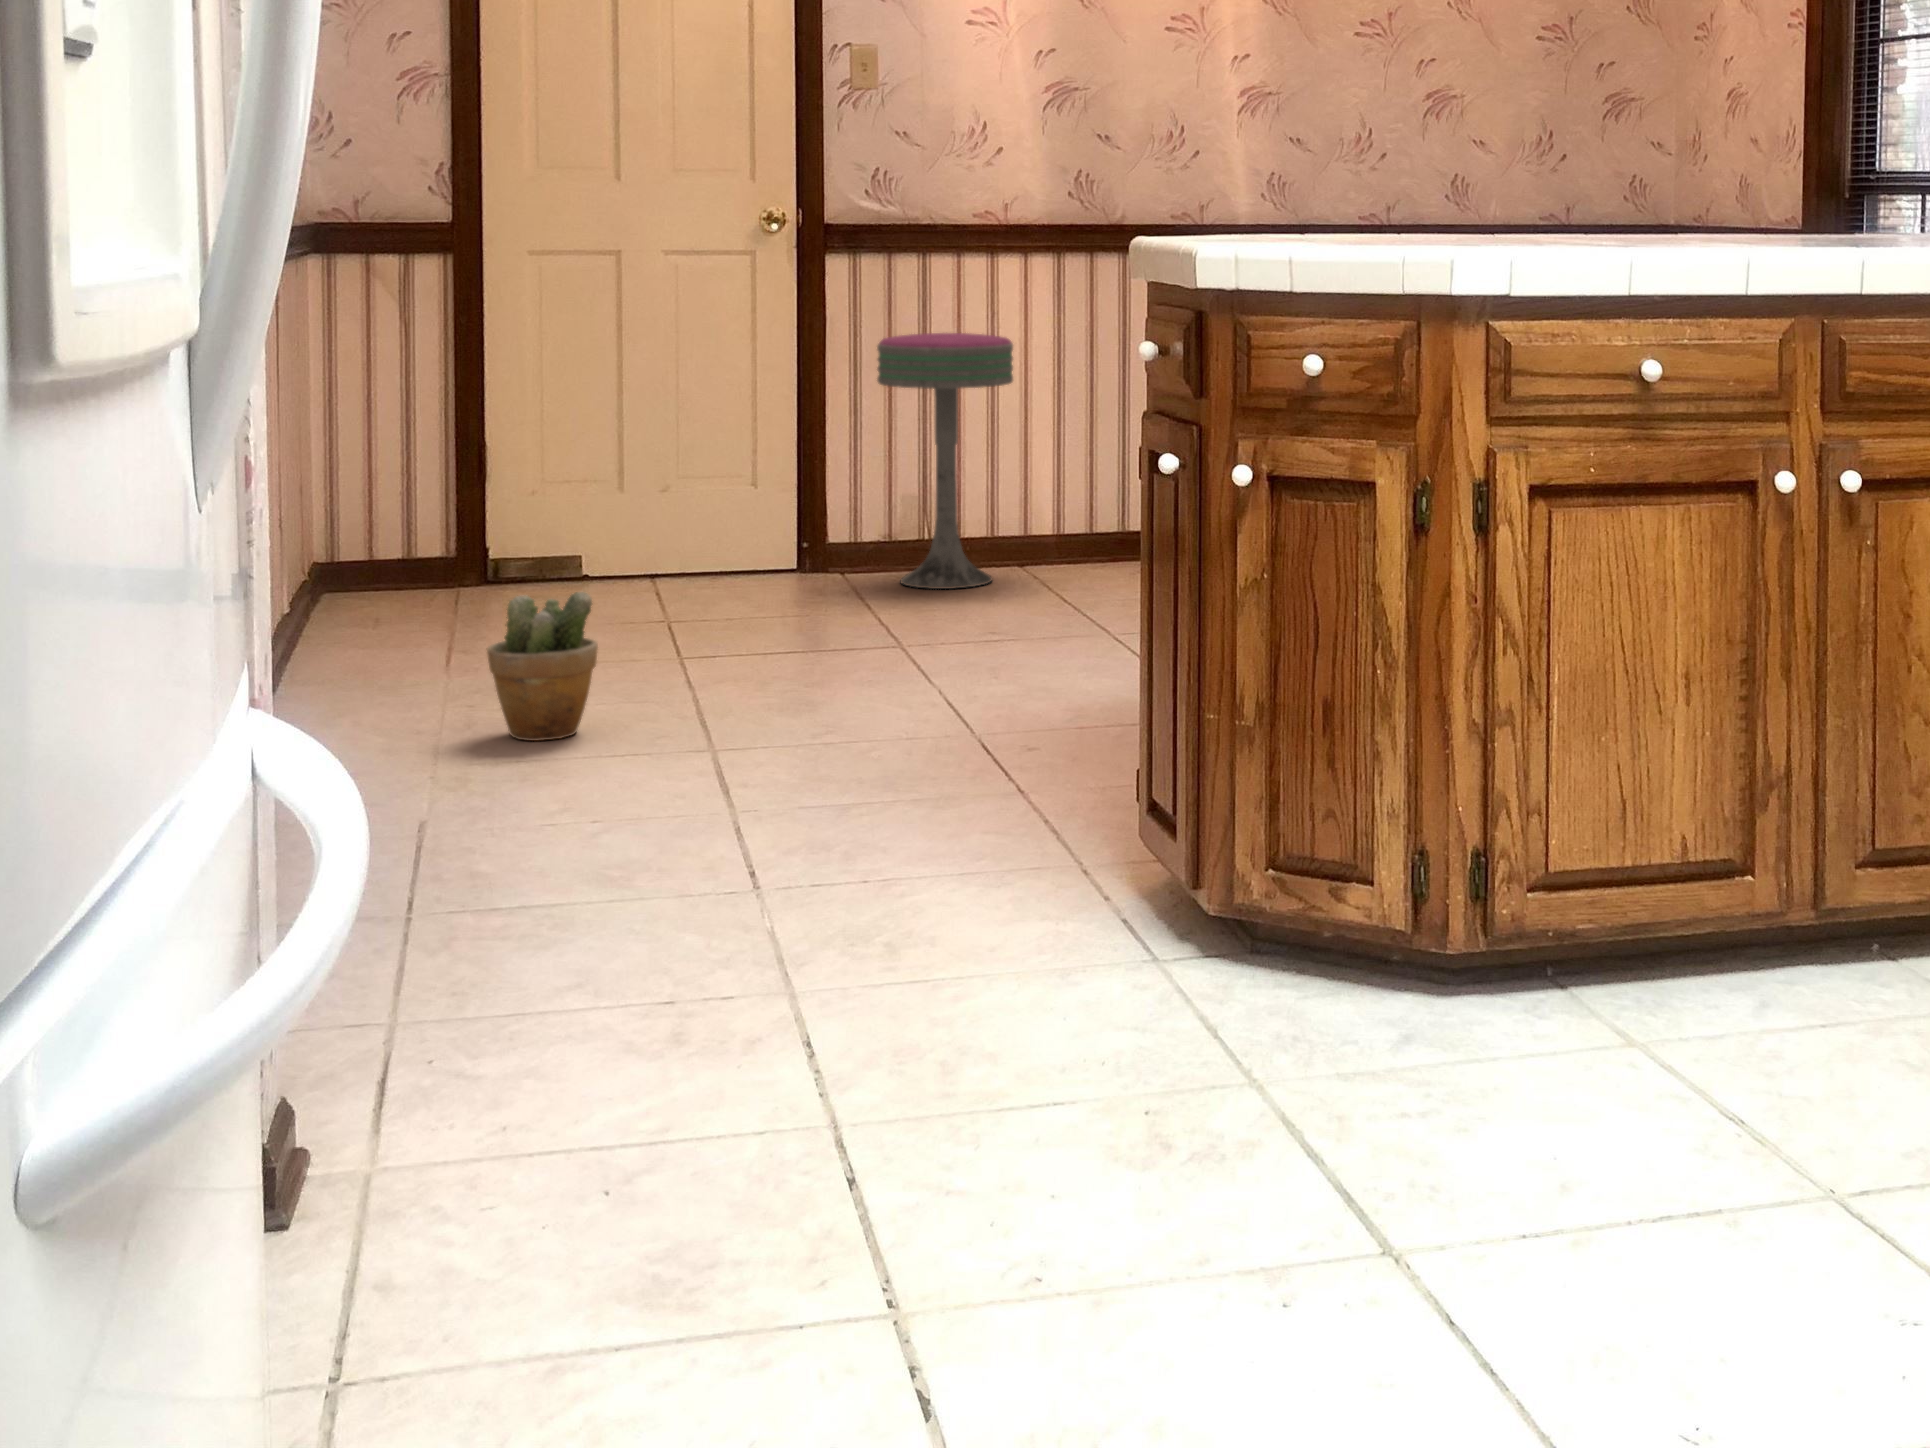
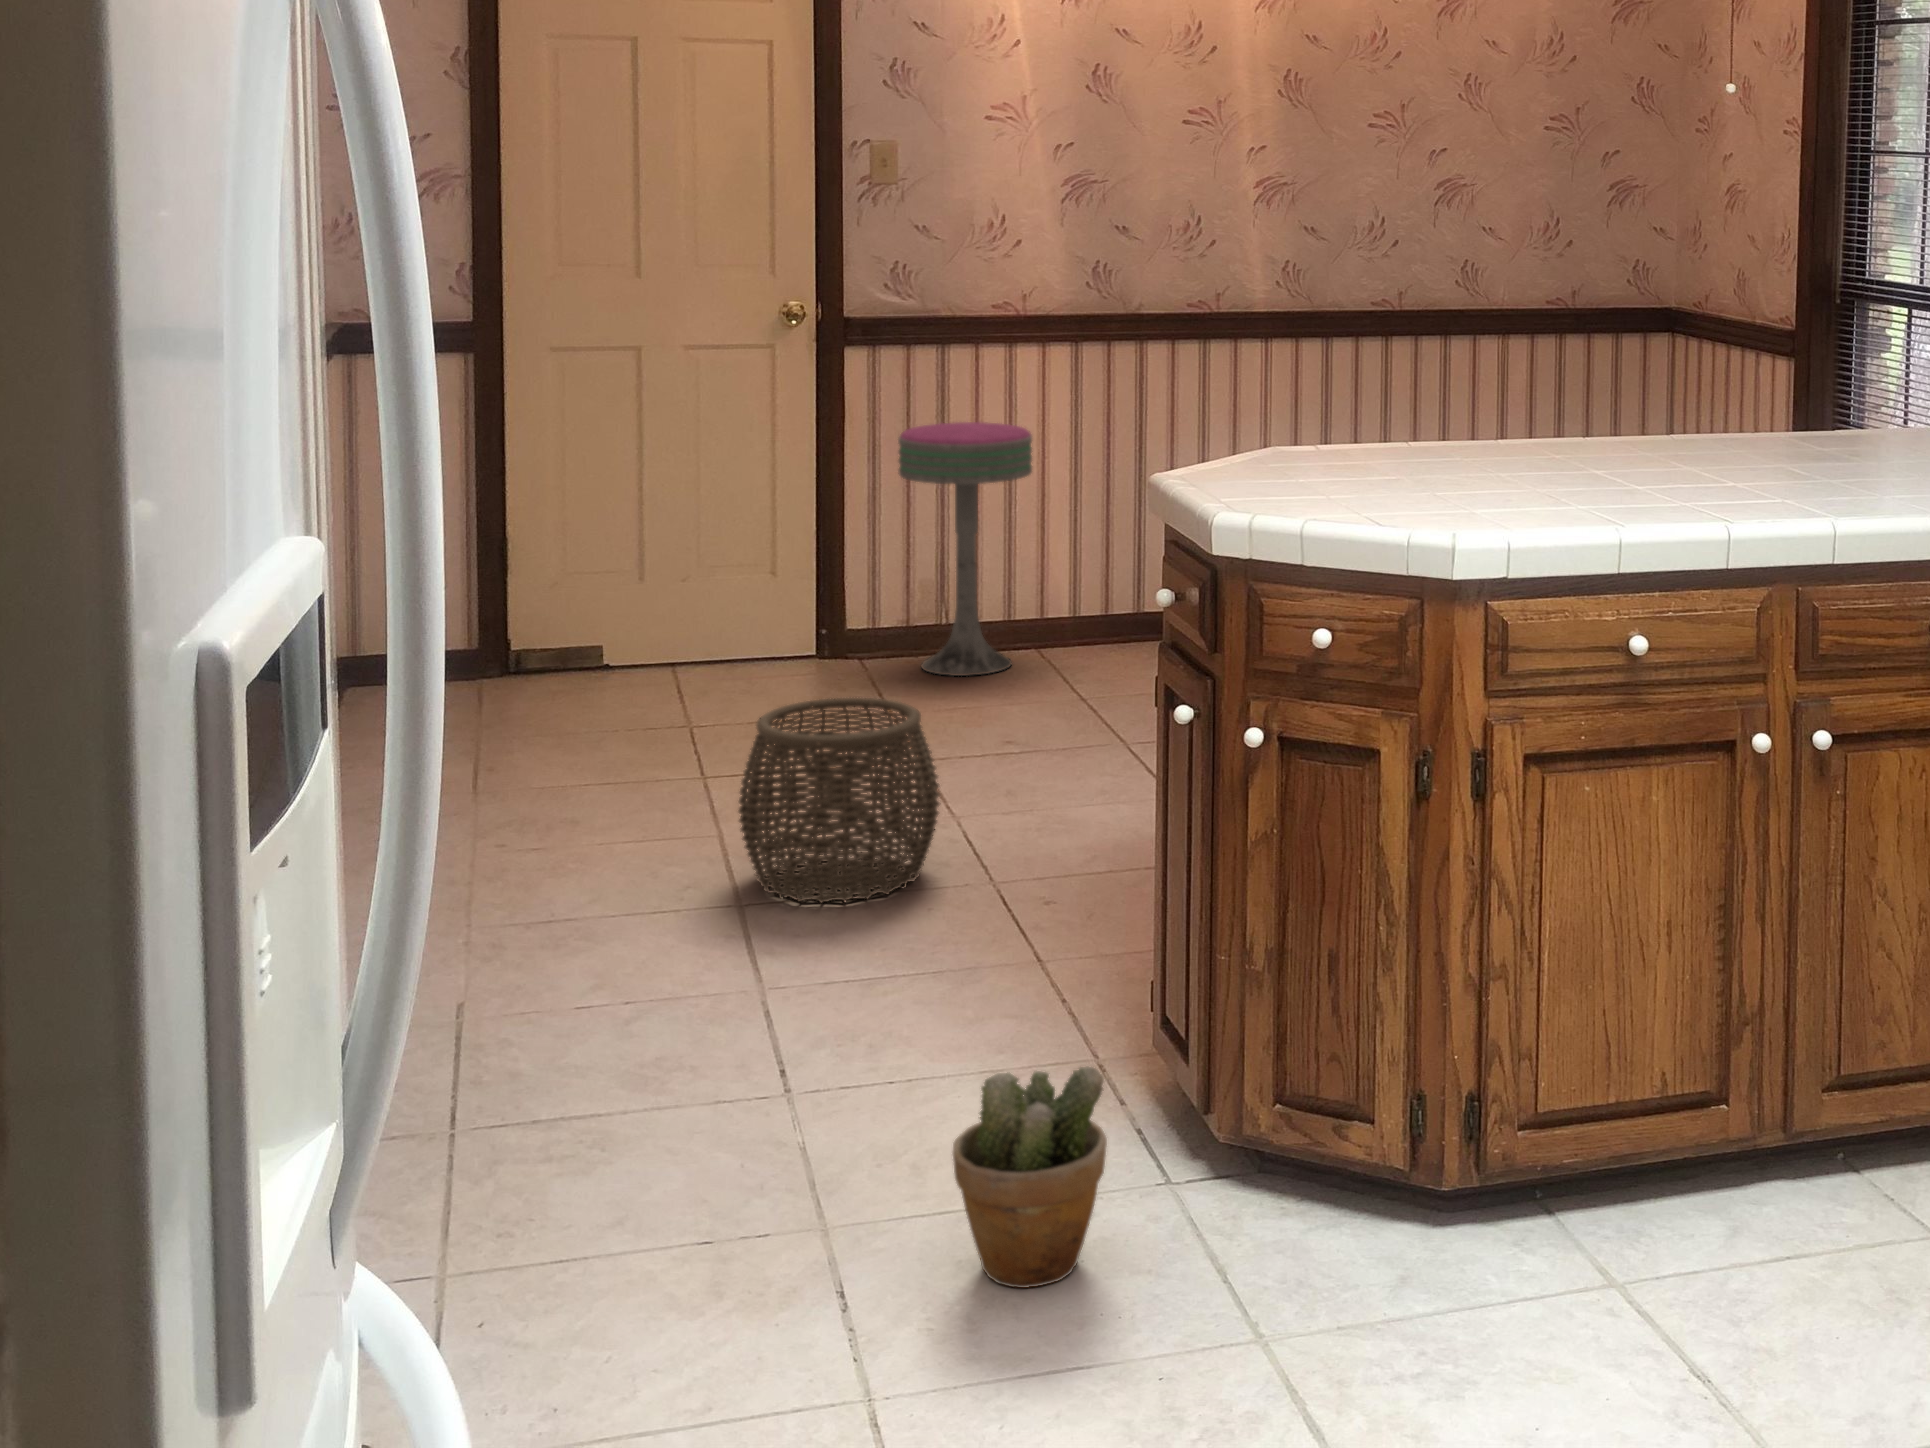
woven basket: none [711,551,918,752] -> present [739,697,940,903]
potted plant: present [487,592,598,741] -> present [953,1067,1107,1288]

